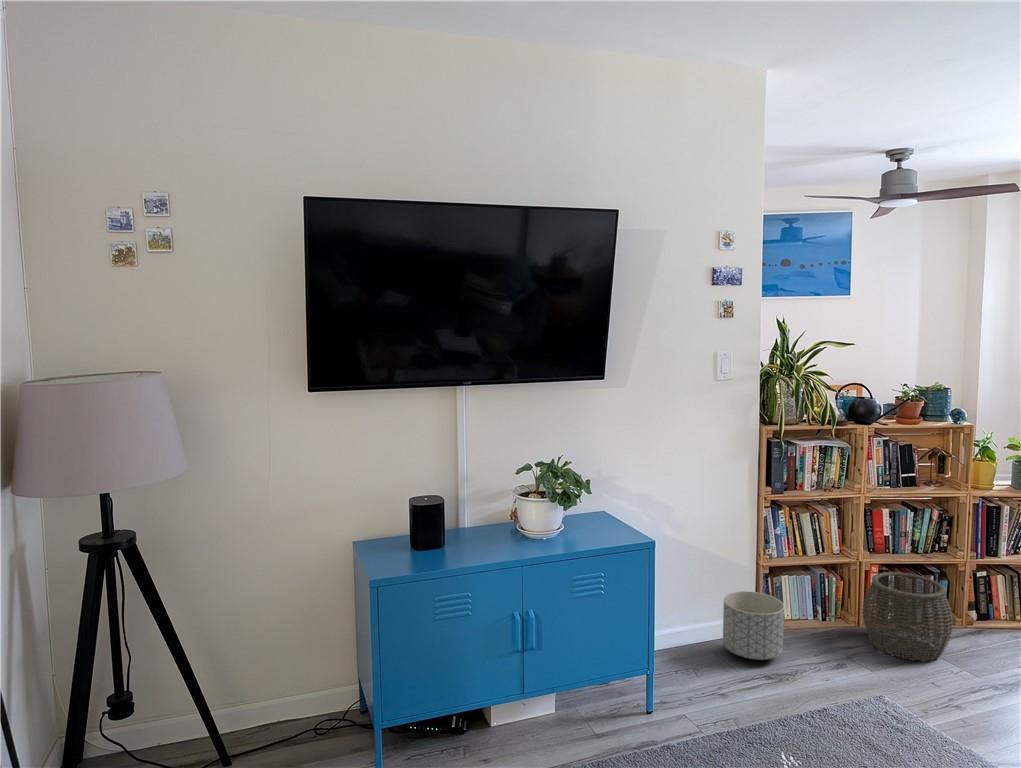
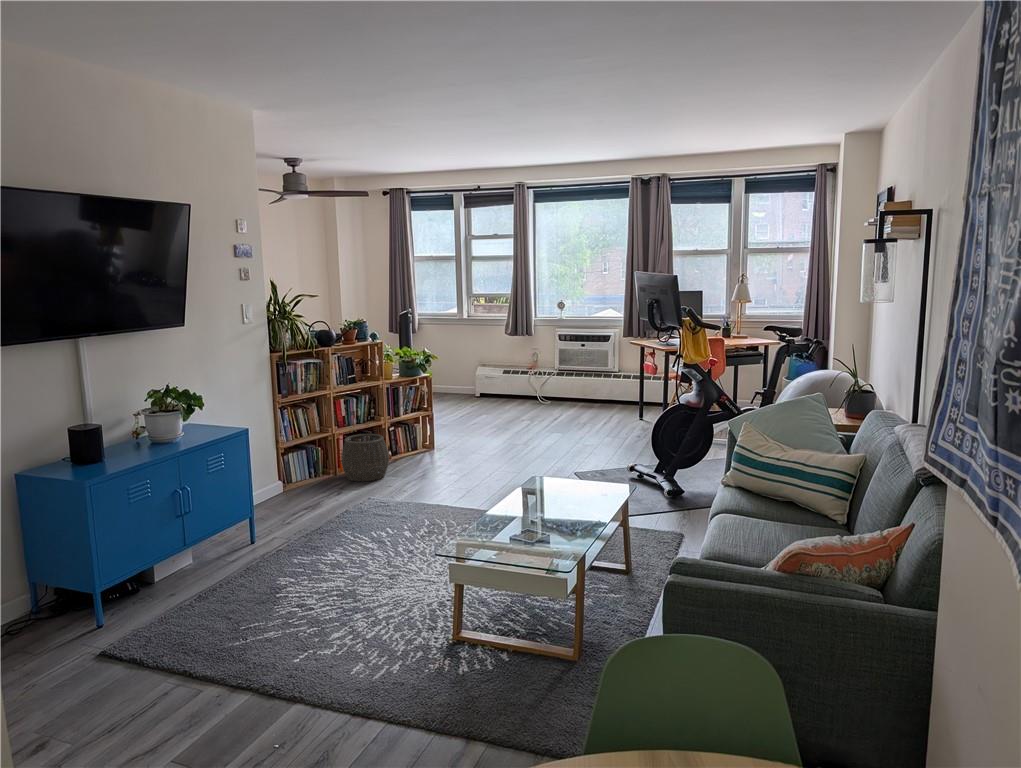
planter: present [723,591,784,660] -> none [267,464,307,505]

